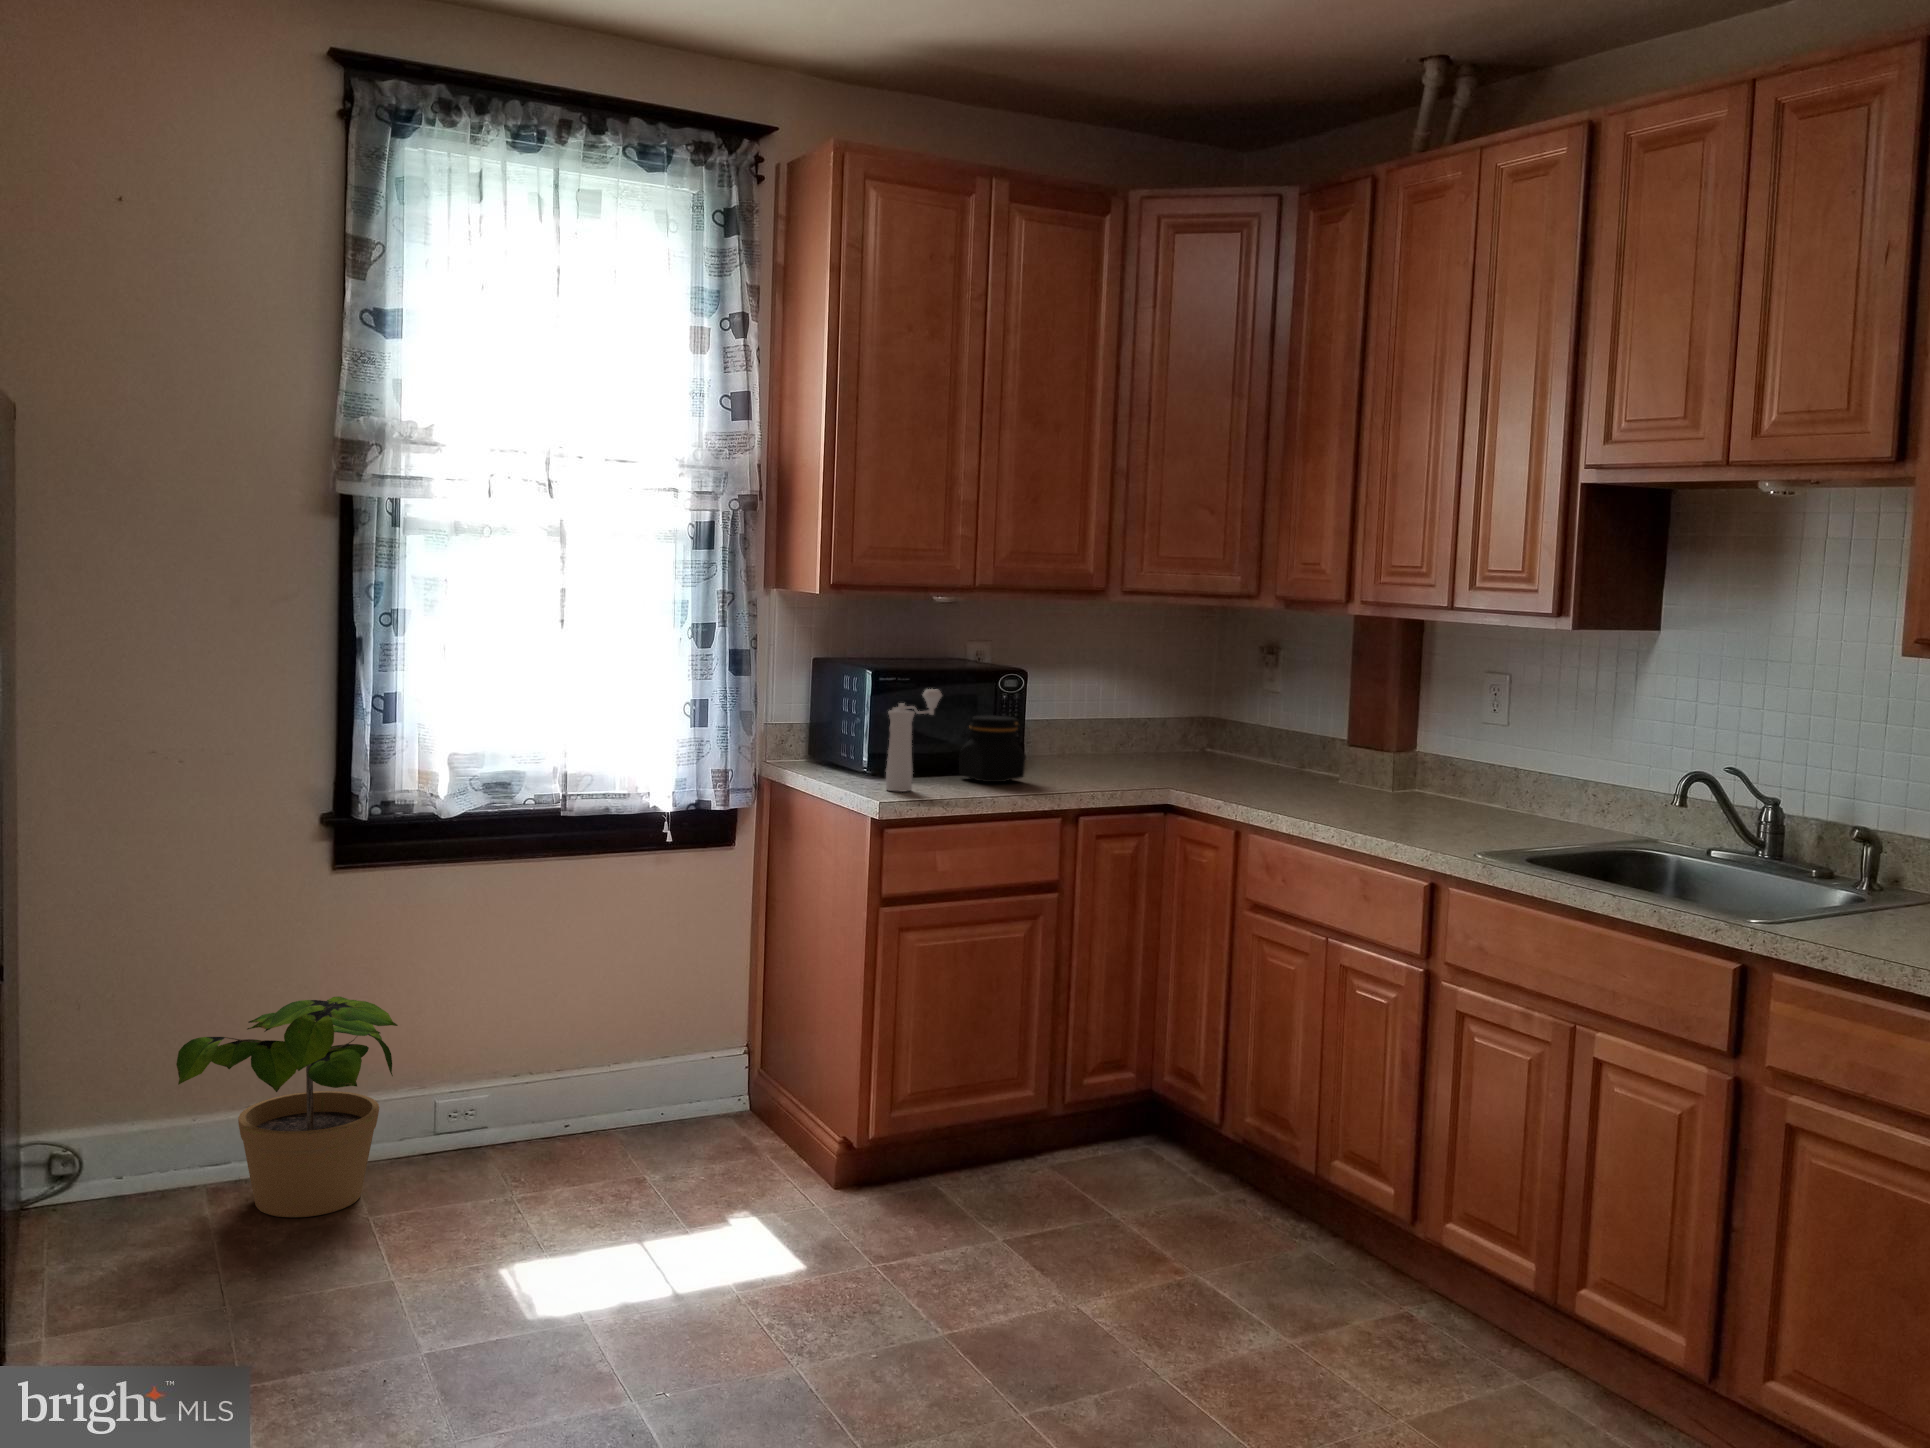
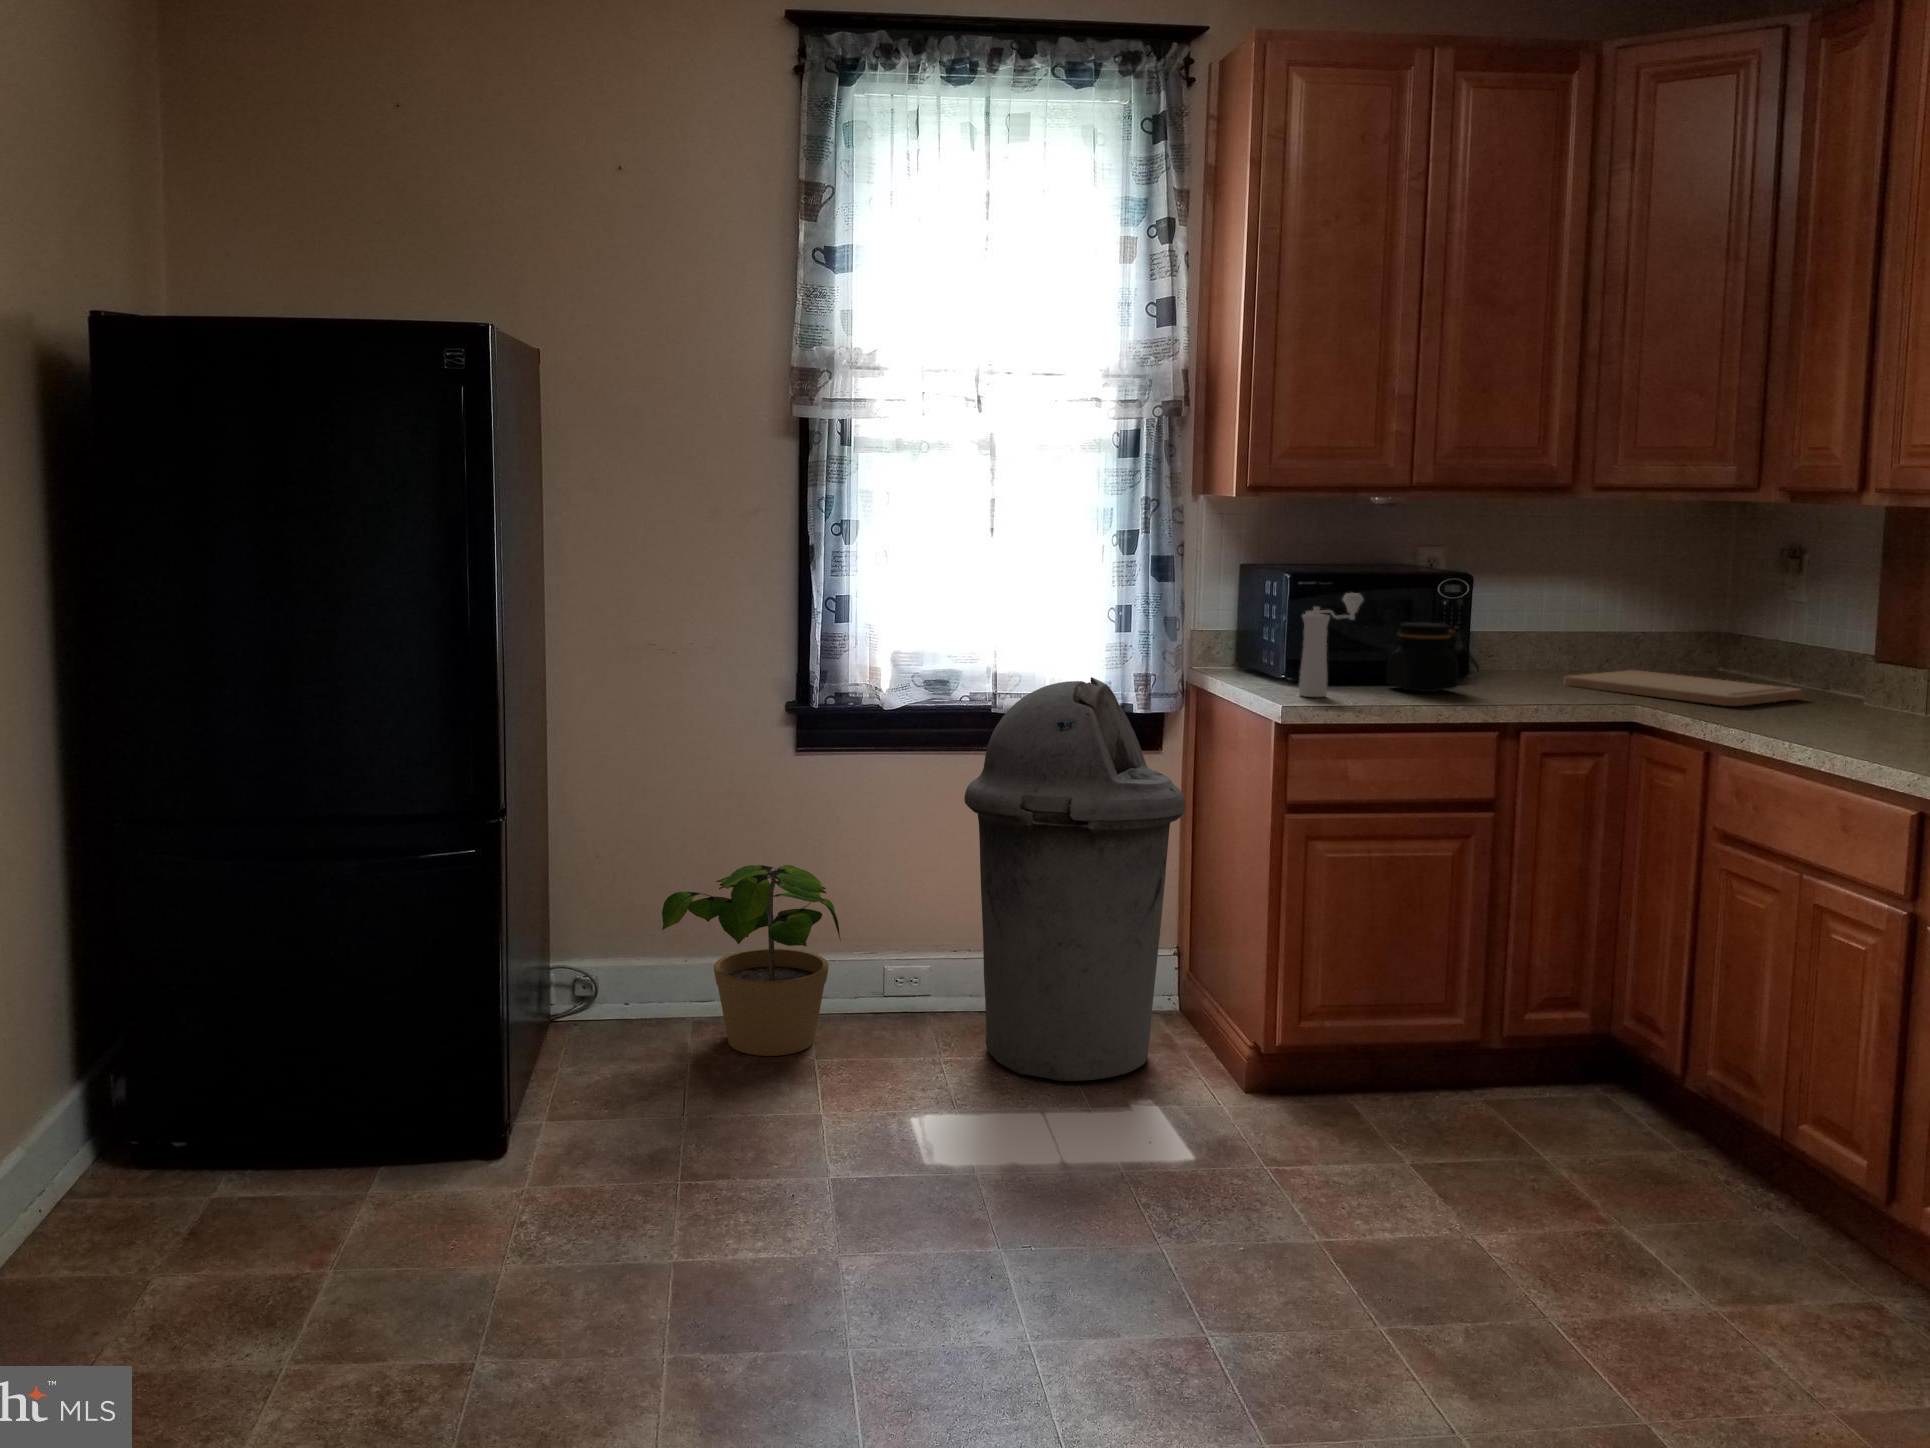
cutting board: none [1107,755,1301,788] -> present [1563,670,1802,706]
trash can: none [538,776,773,1202] -> present [964,677,1185,1081]

